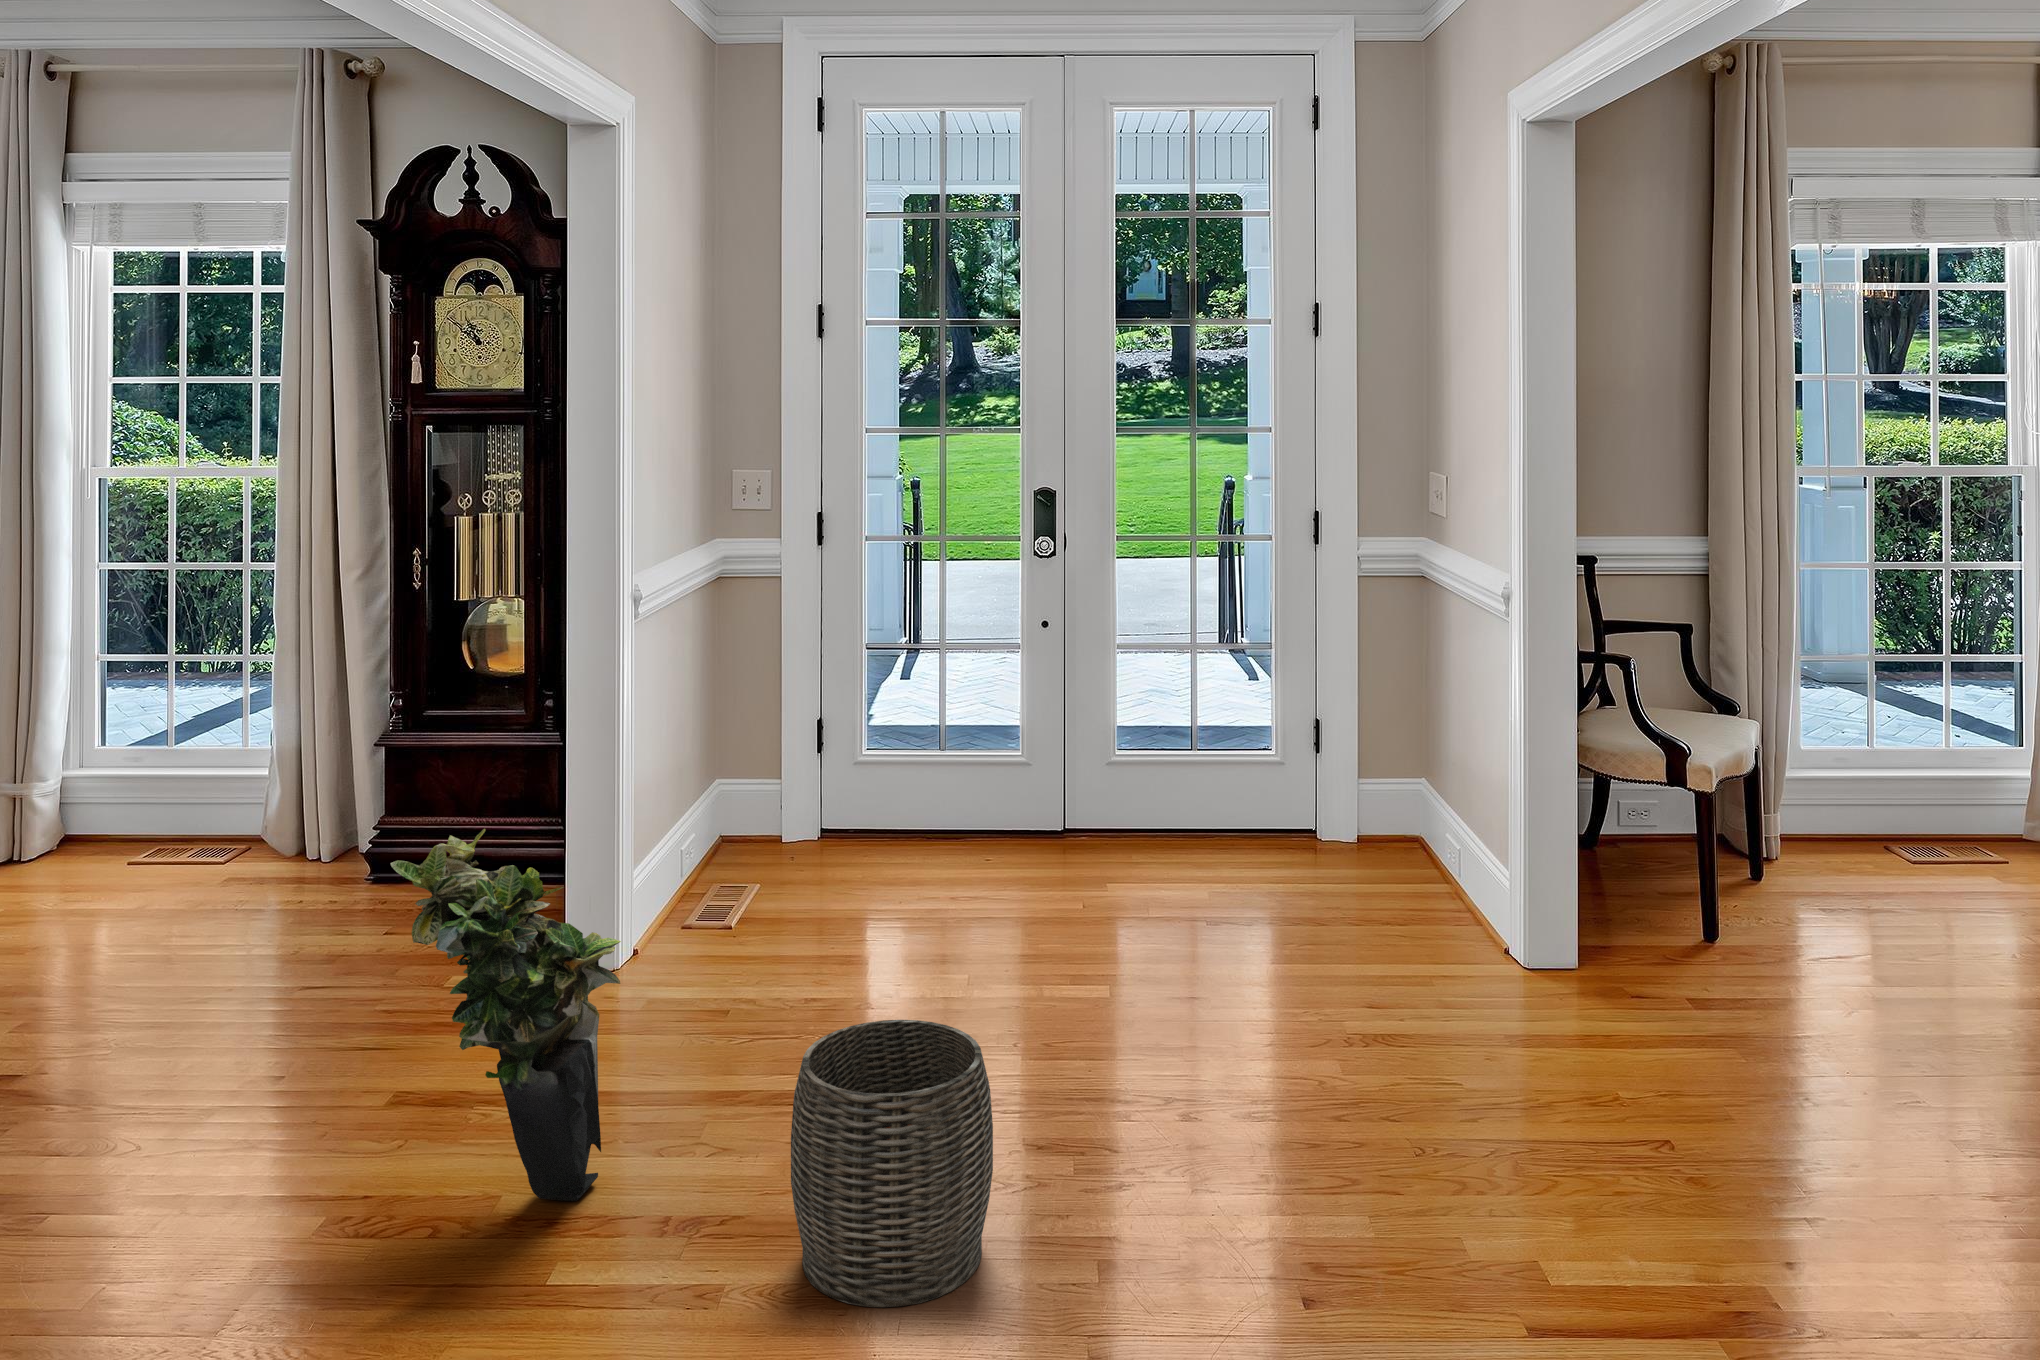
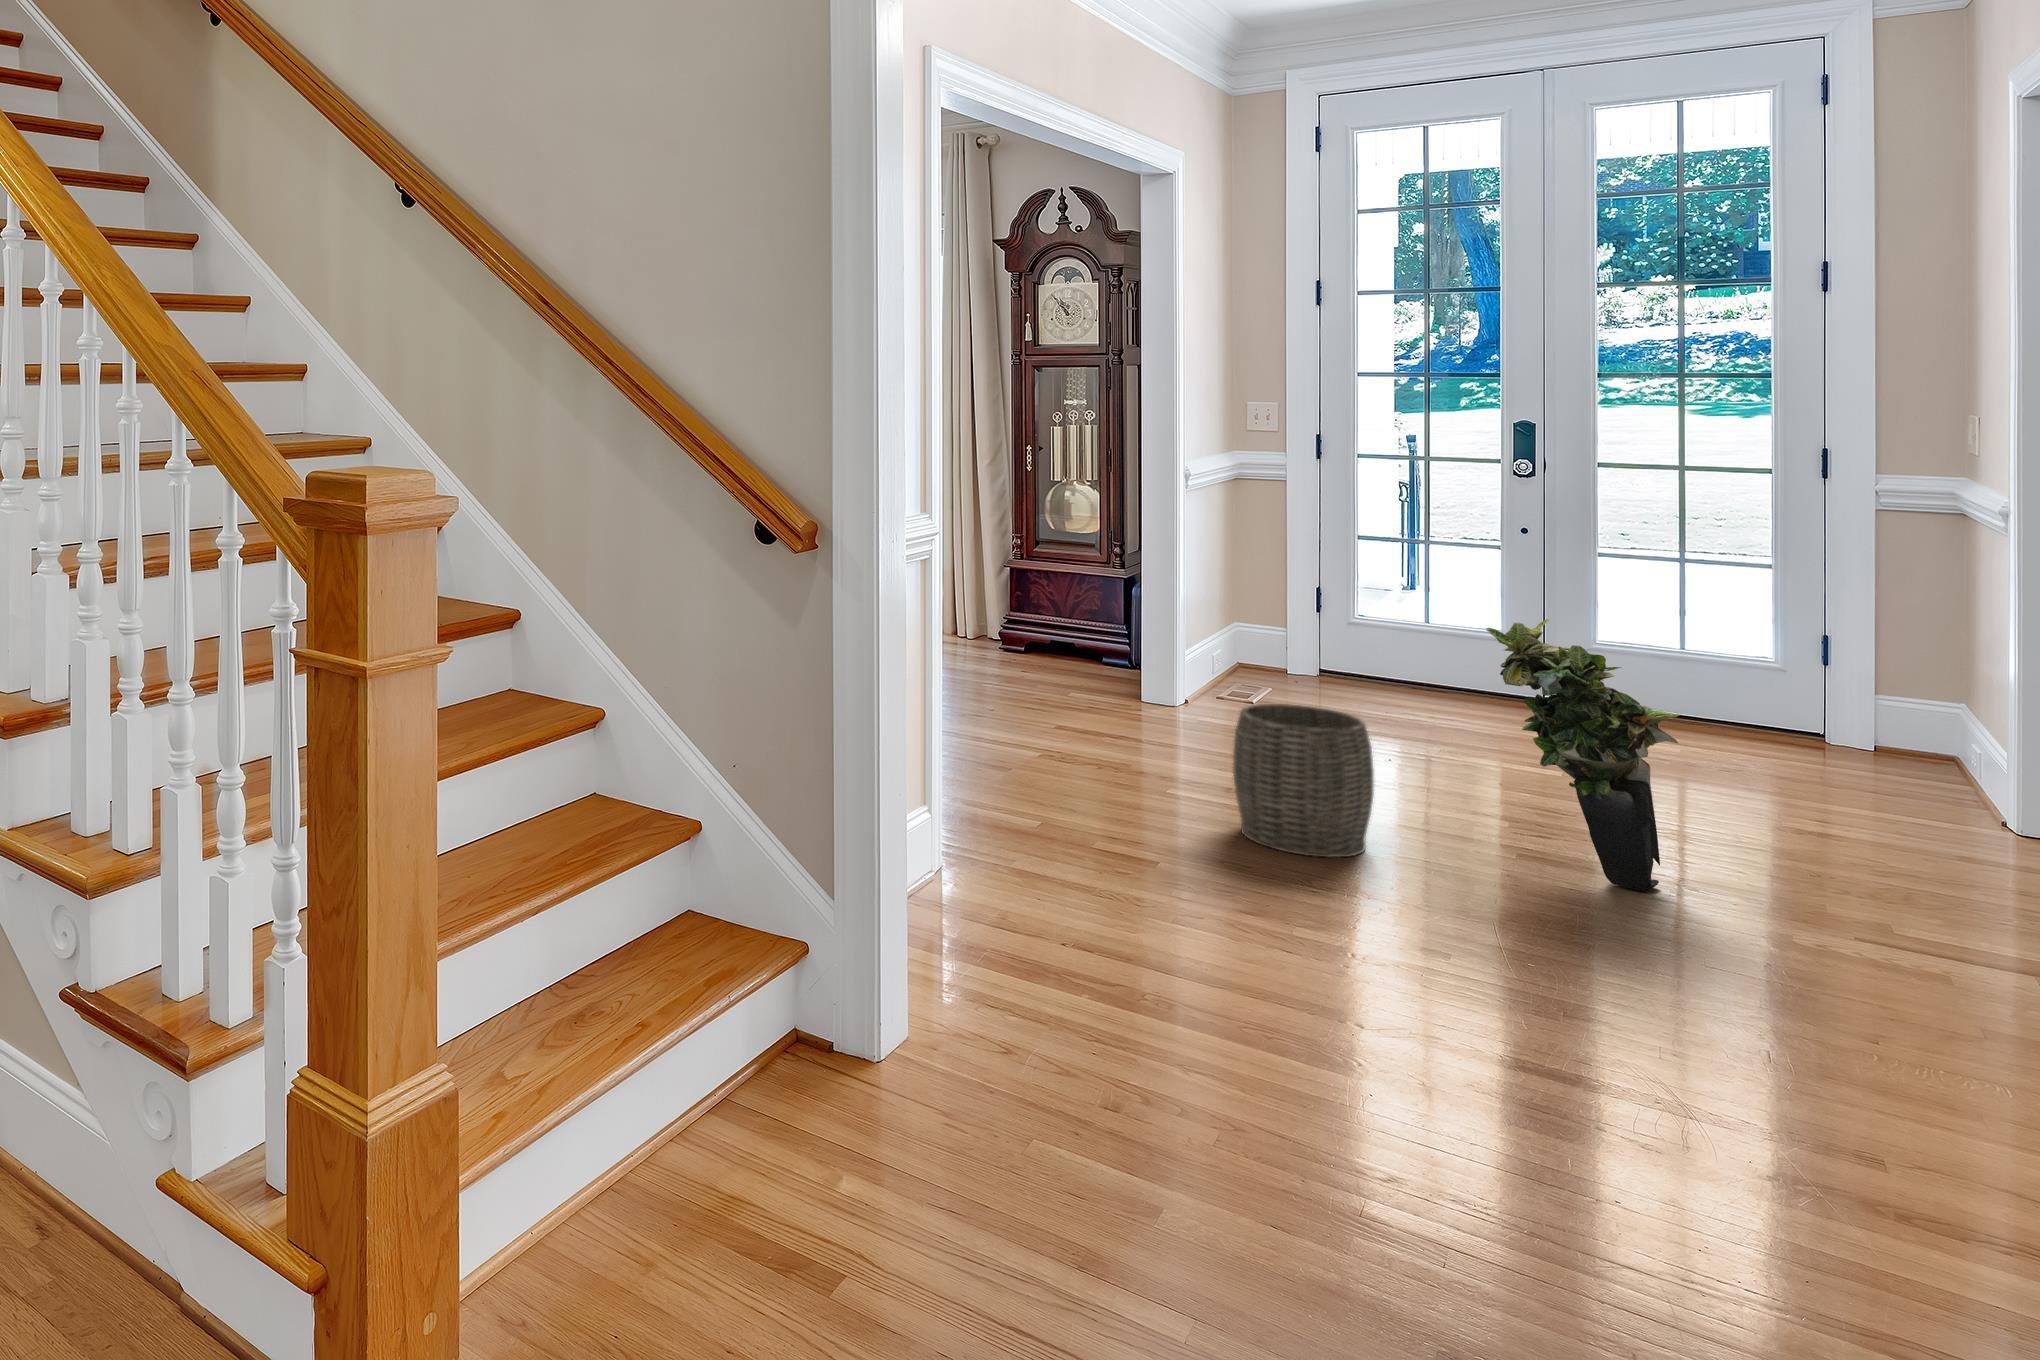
potted plant: present [390,829,621,1201] -> present [1485,619,1679,892]

